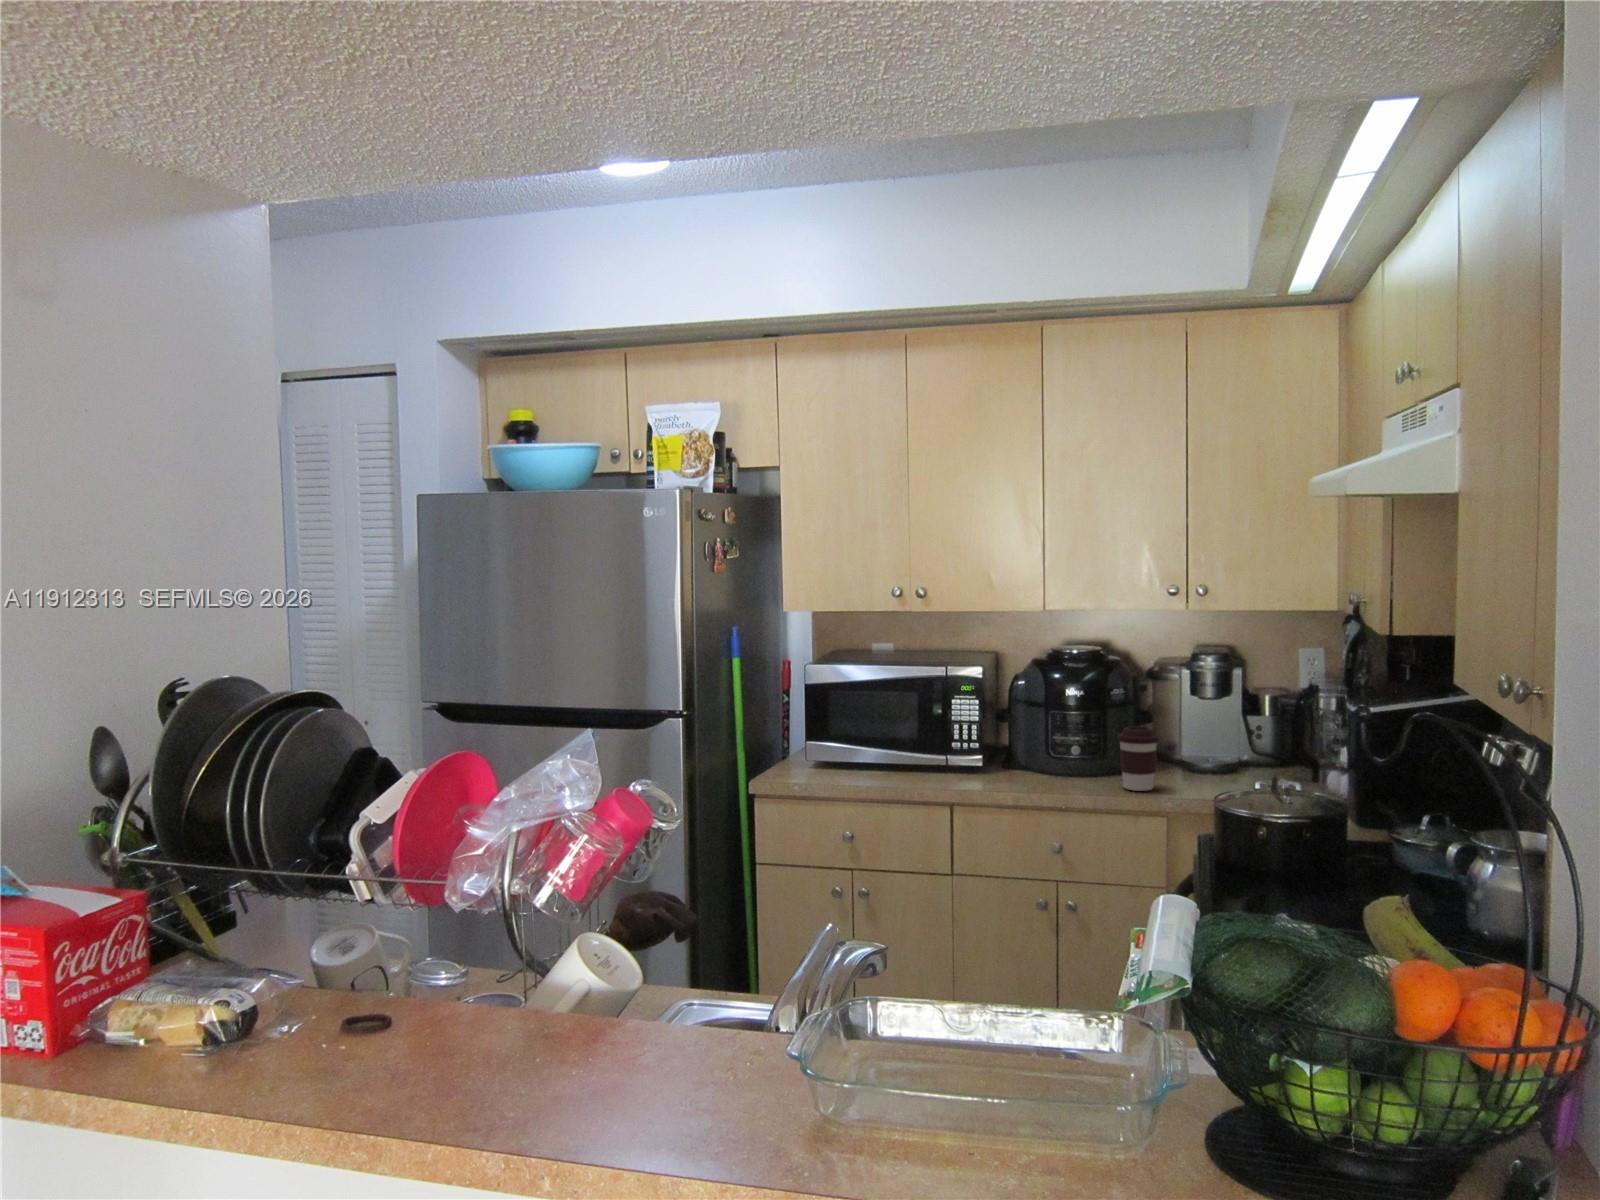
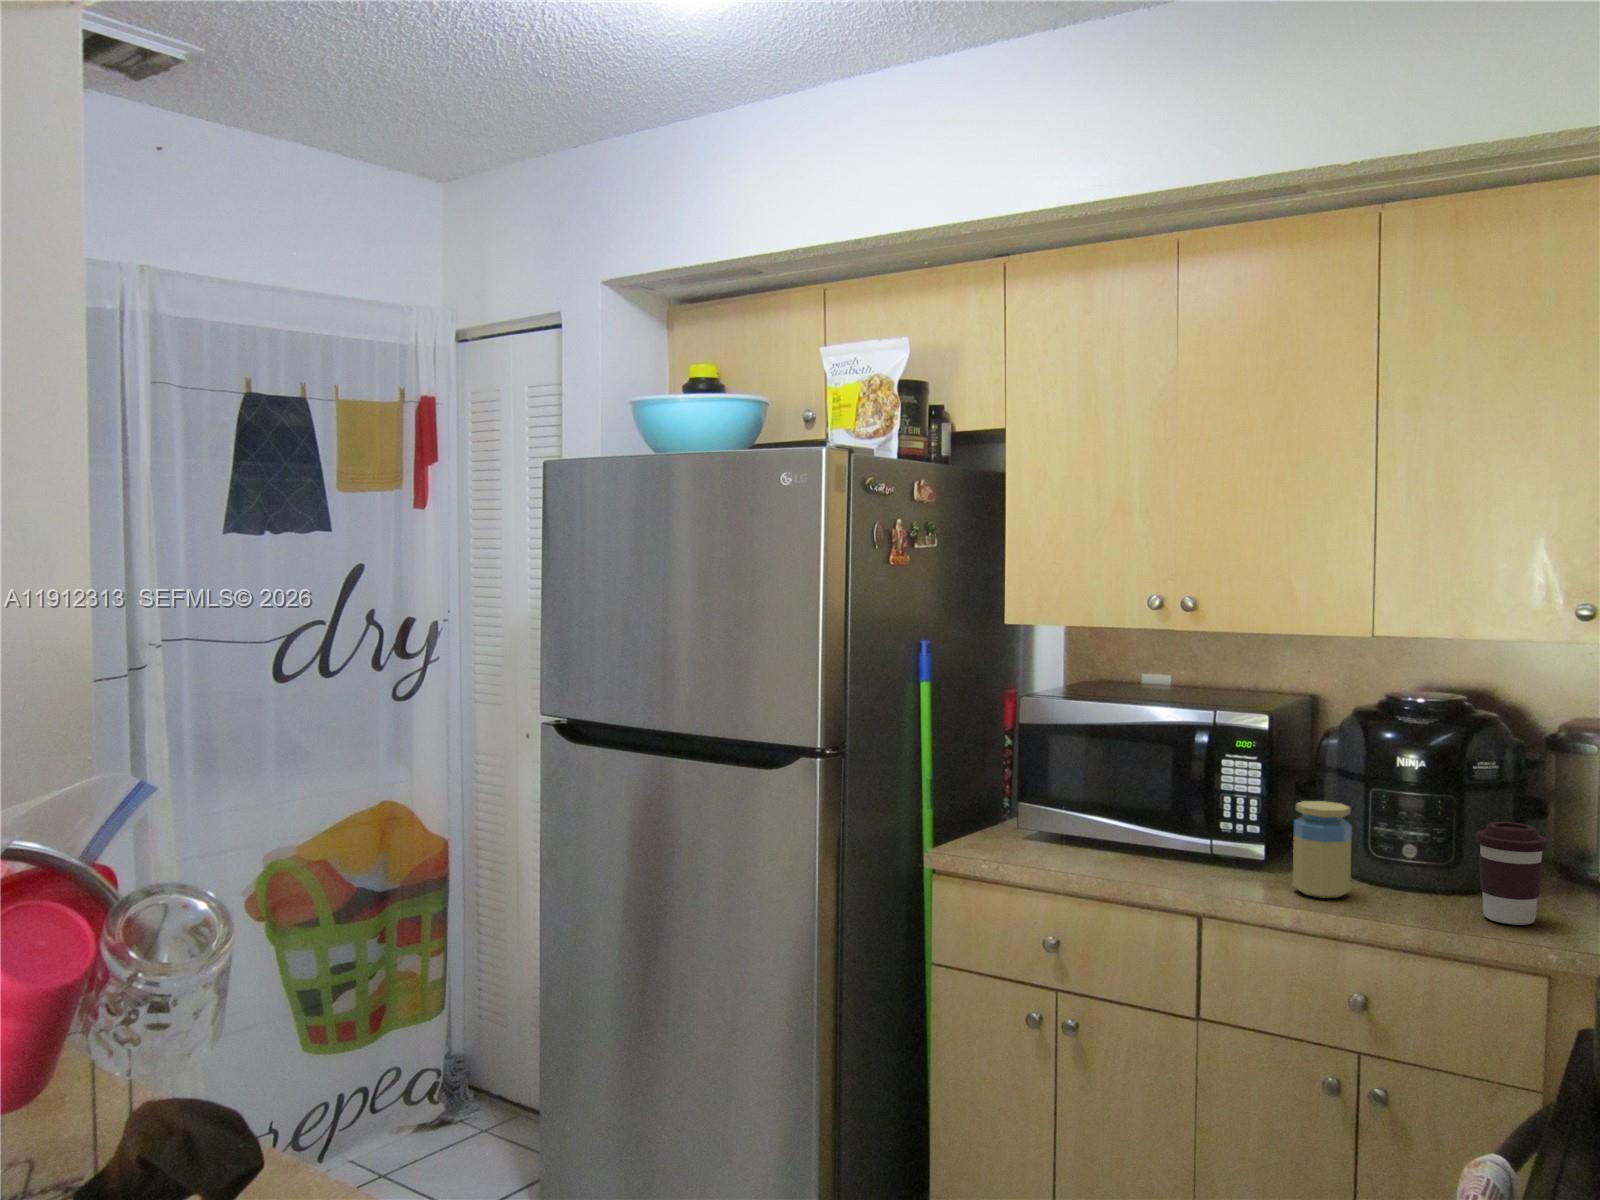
jar: none [1004,722,1041,786] -> present [1293,801,1352,898]

